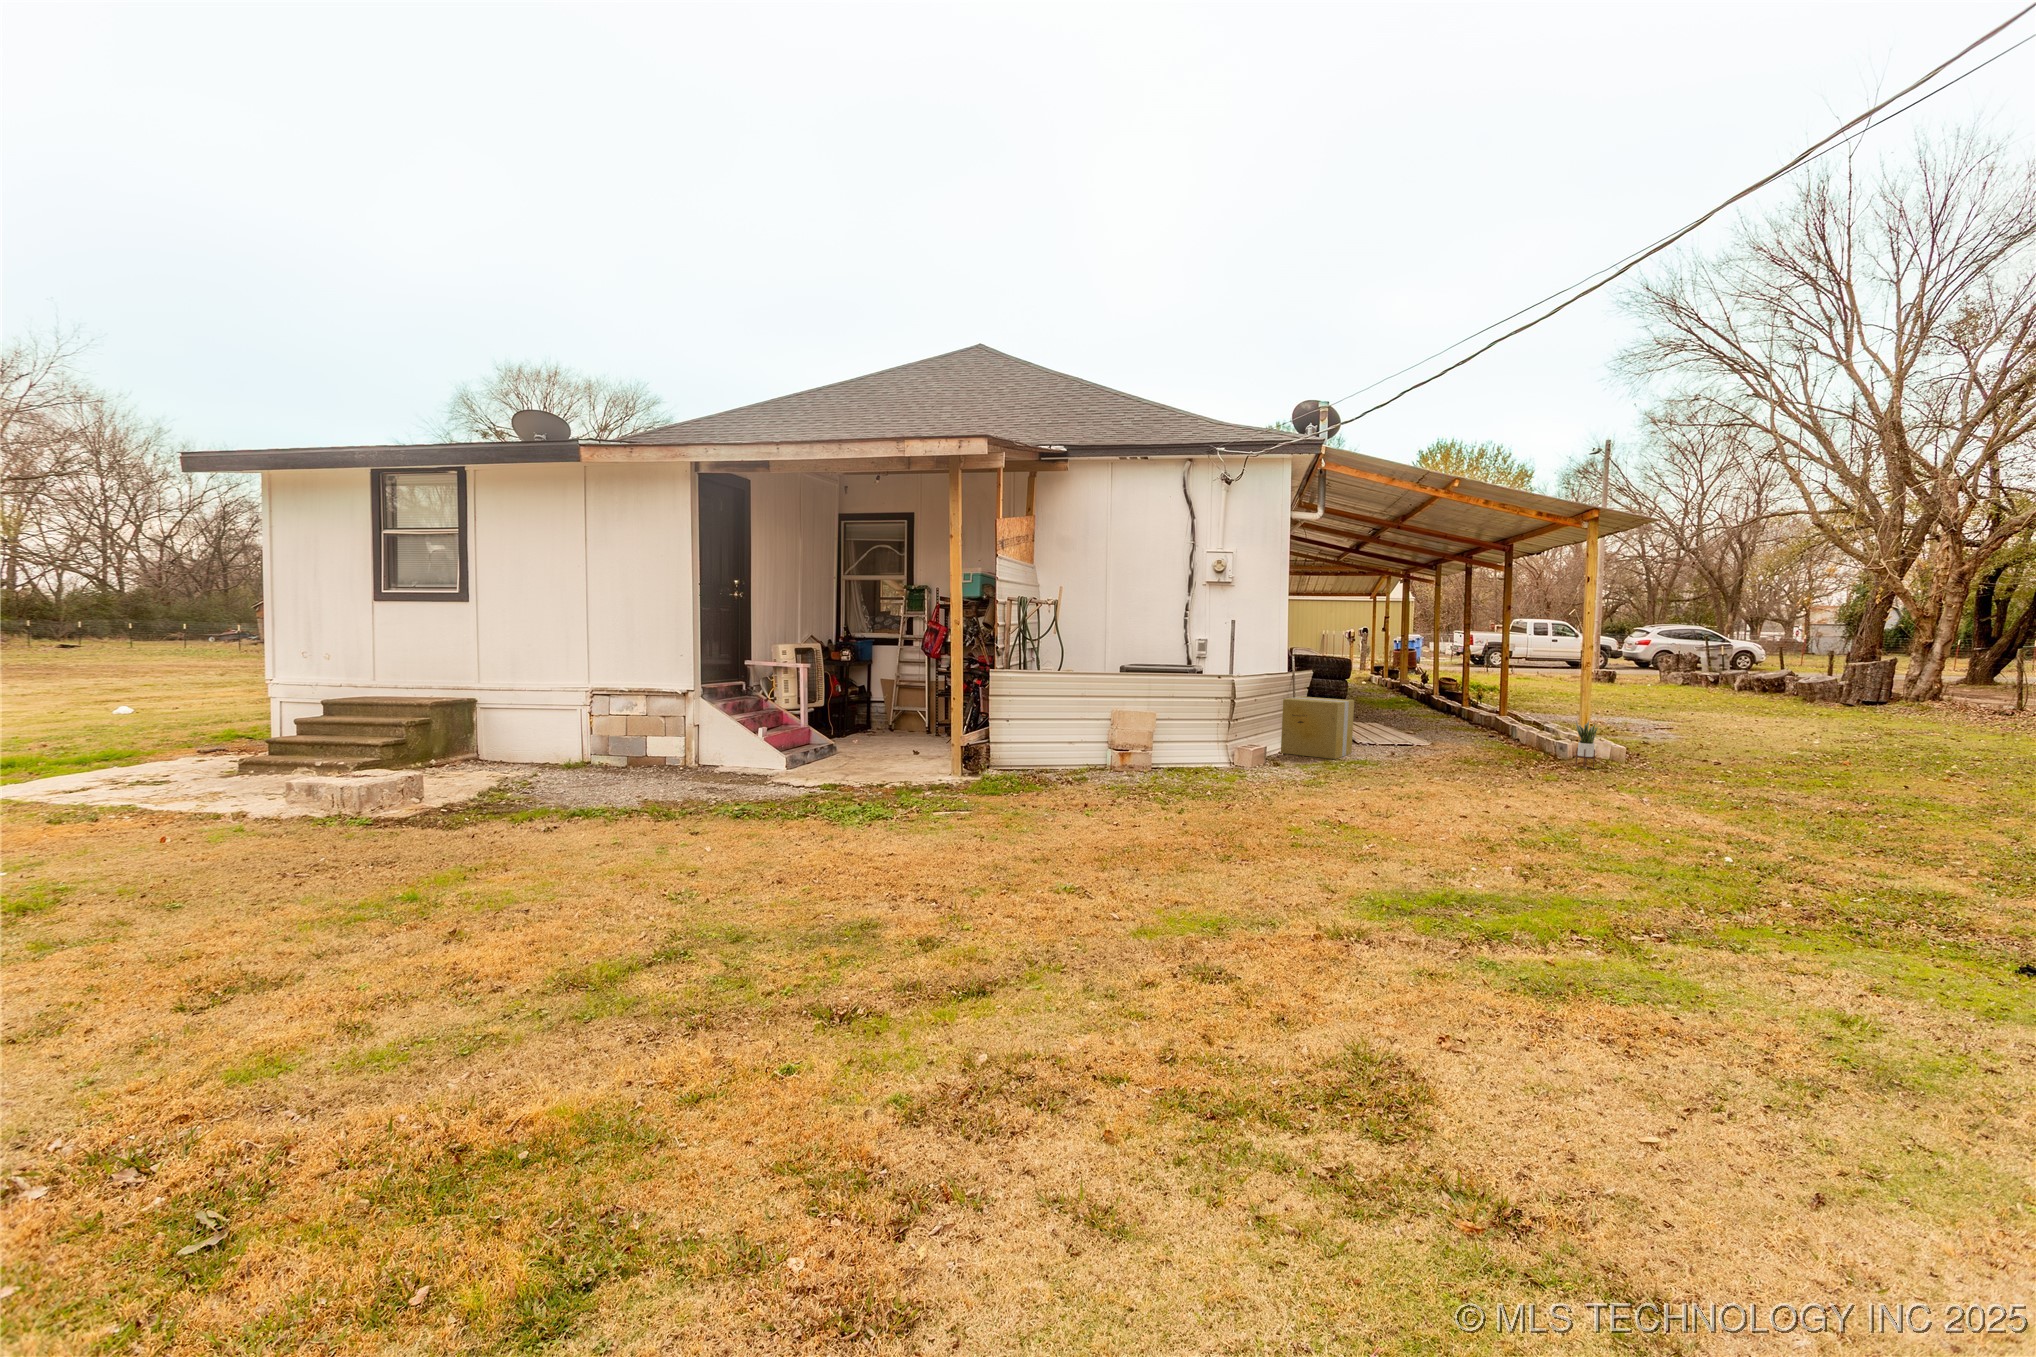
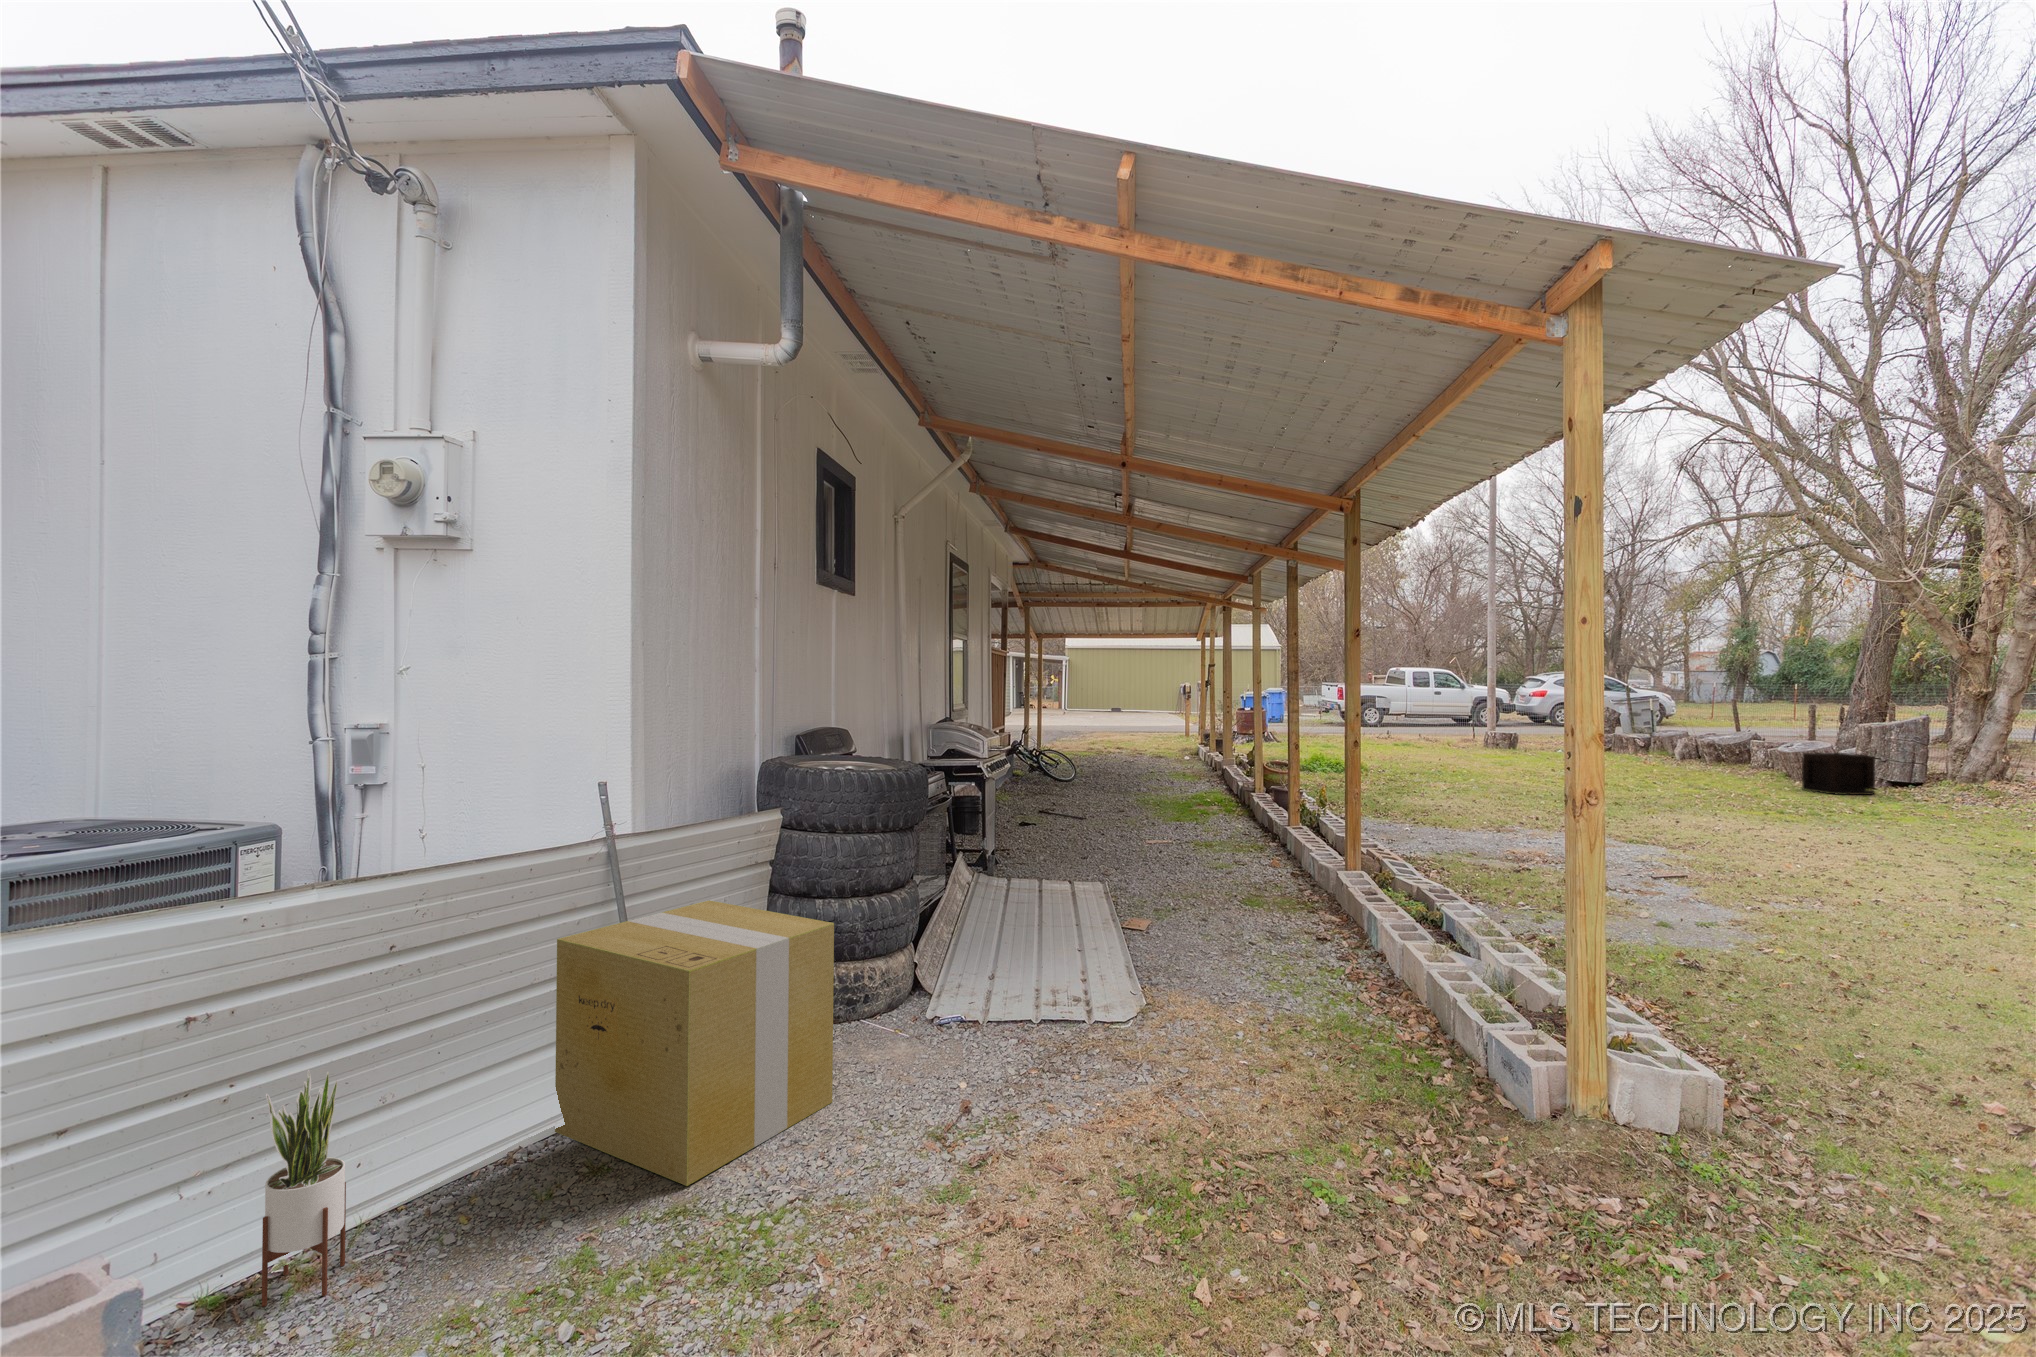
wooden crate: none [1805,683,1854,711] -> present [1802,753,1875,795]
potted plant: present [1576,721,1598,768] -> present [262,1069,346,1307]

